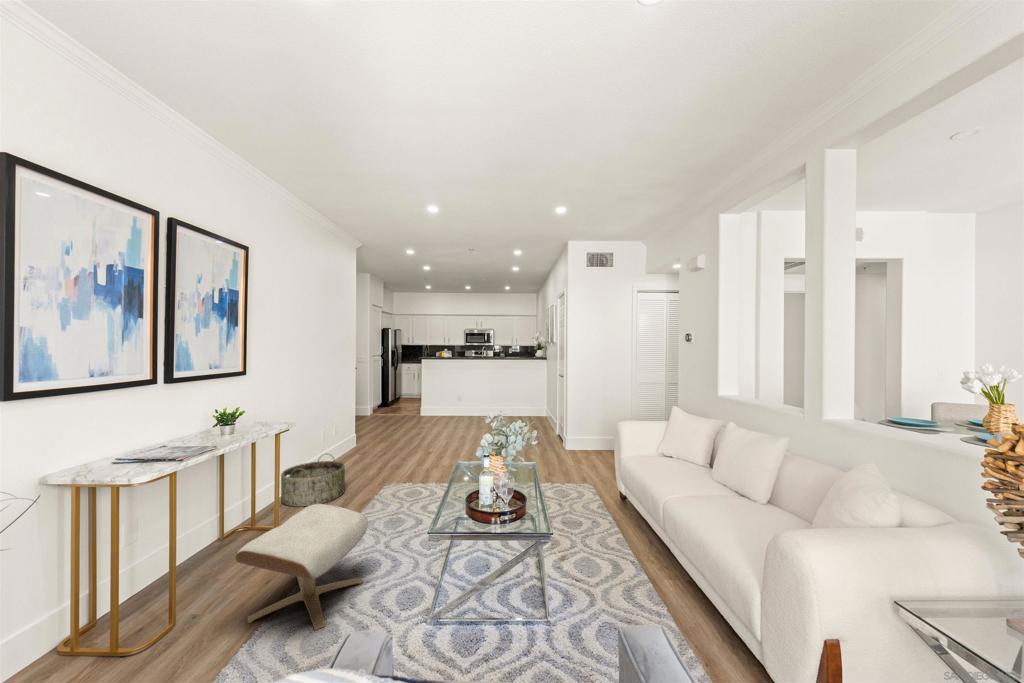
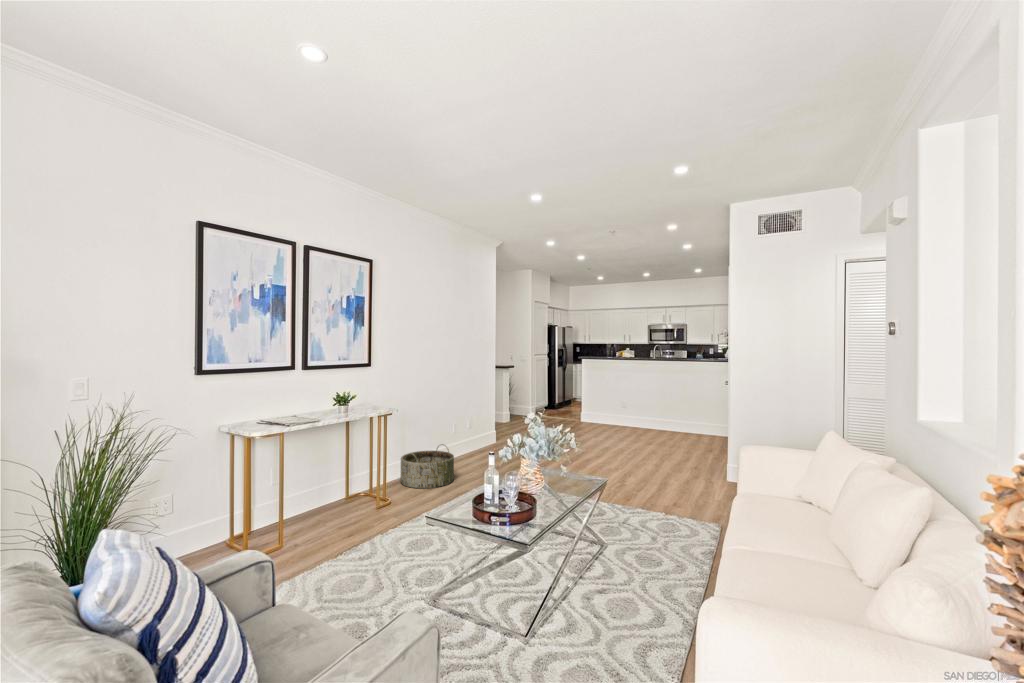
ottoman: present [236,504,368,630] -> none [307,481,417,580]

